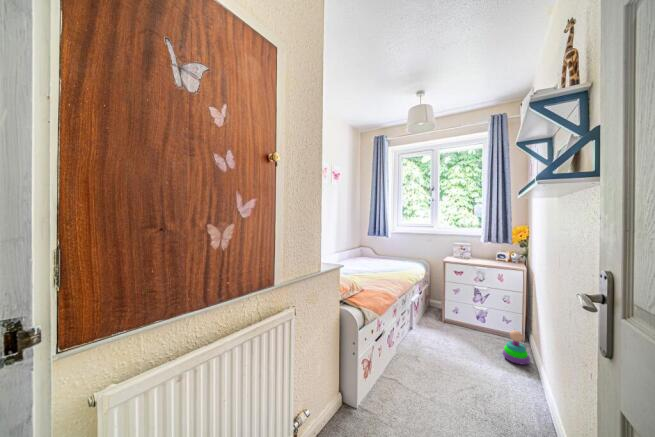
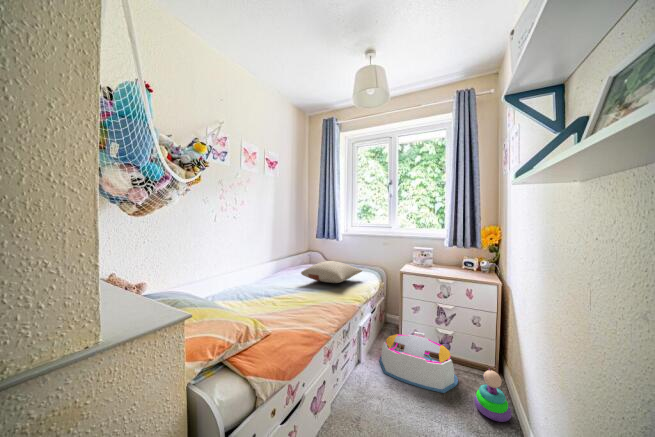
pillow: none [365,253,412,269] -> present [301,261,362,283]
storage bin: none [427,308,491,349] -> present [379,332,458,393]

